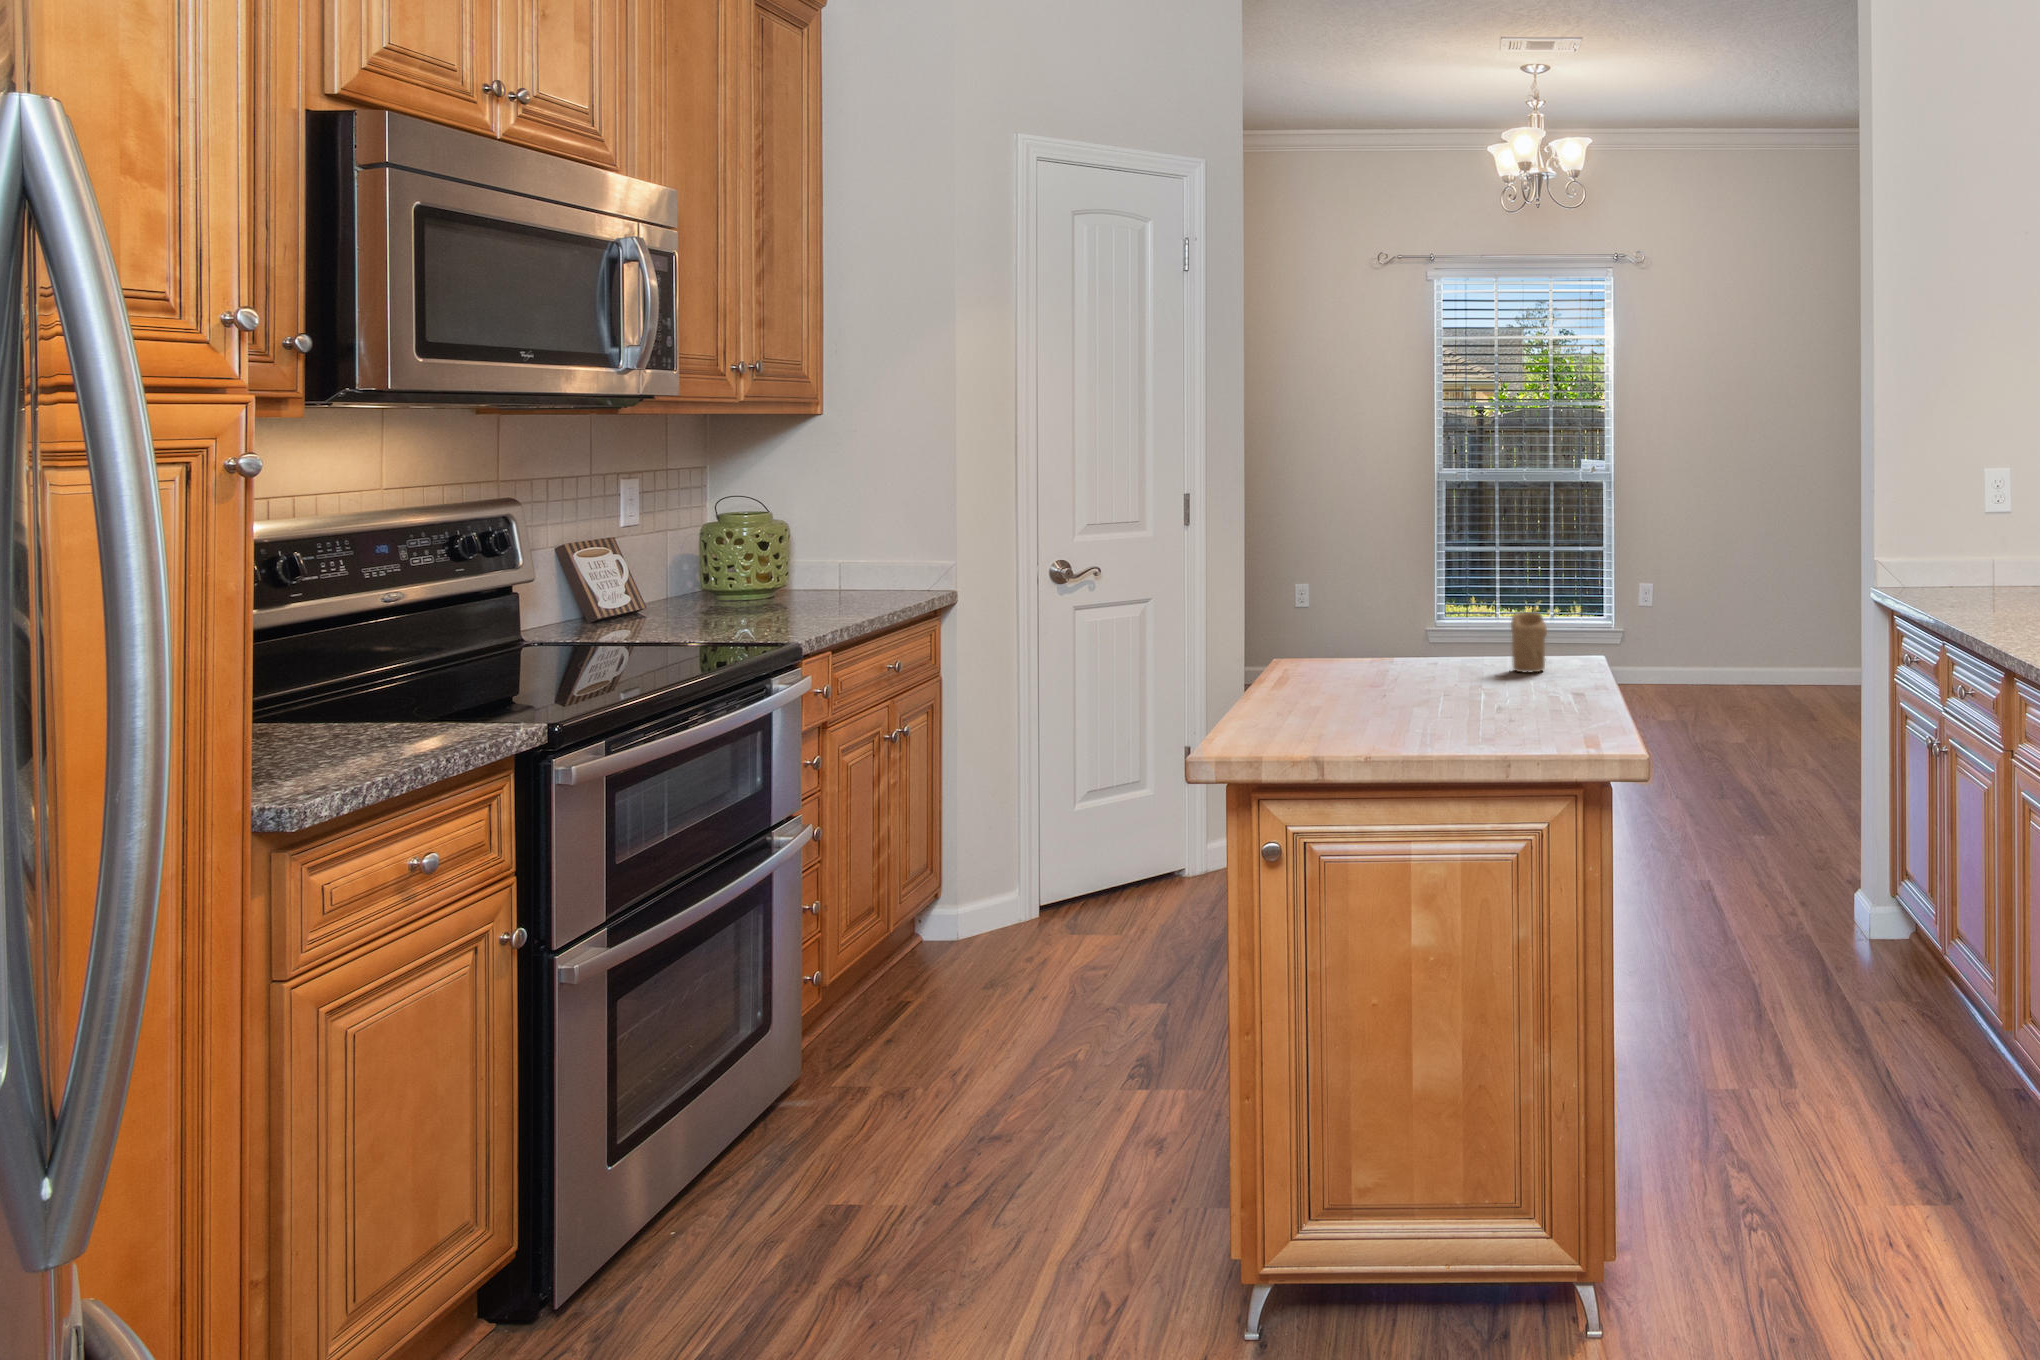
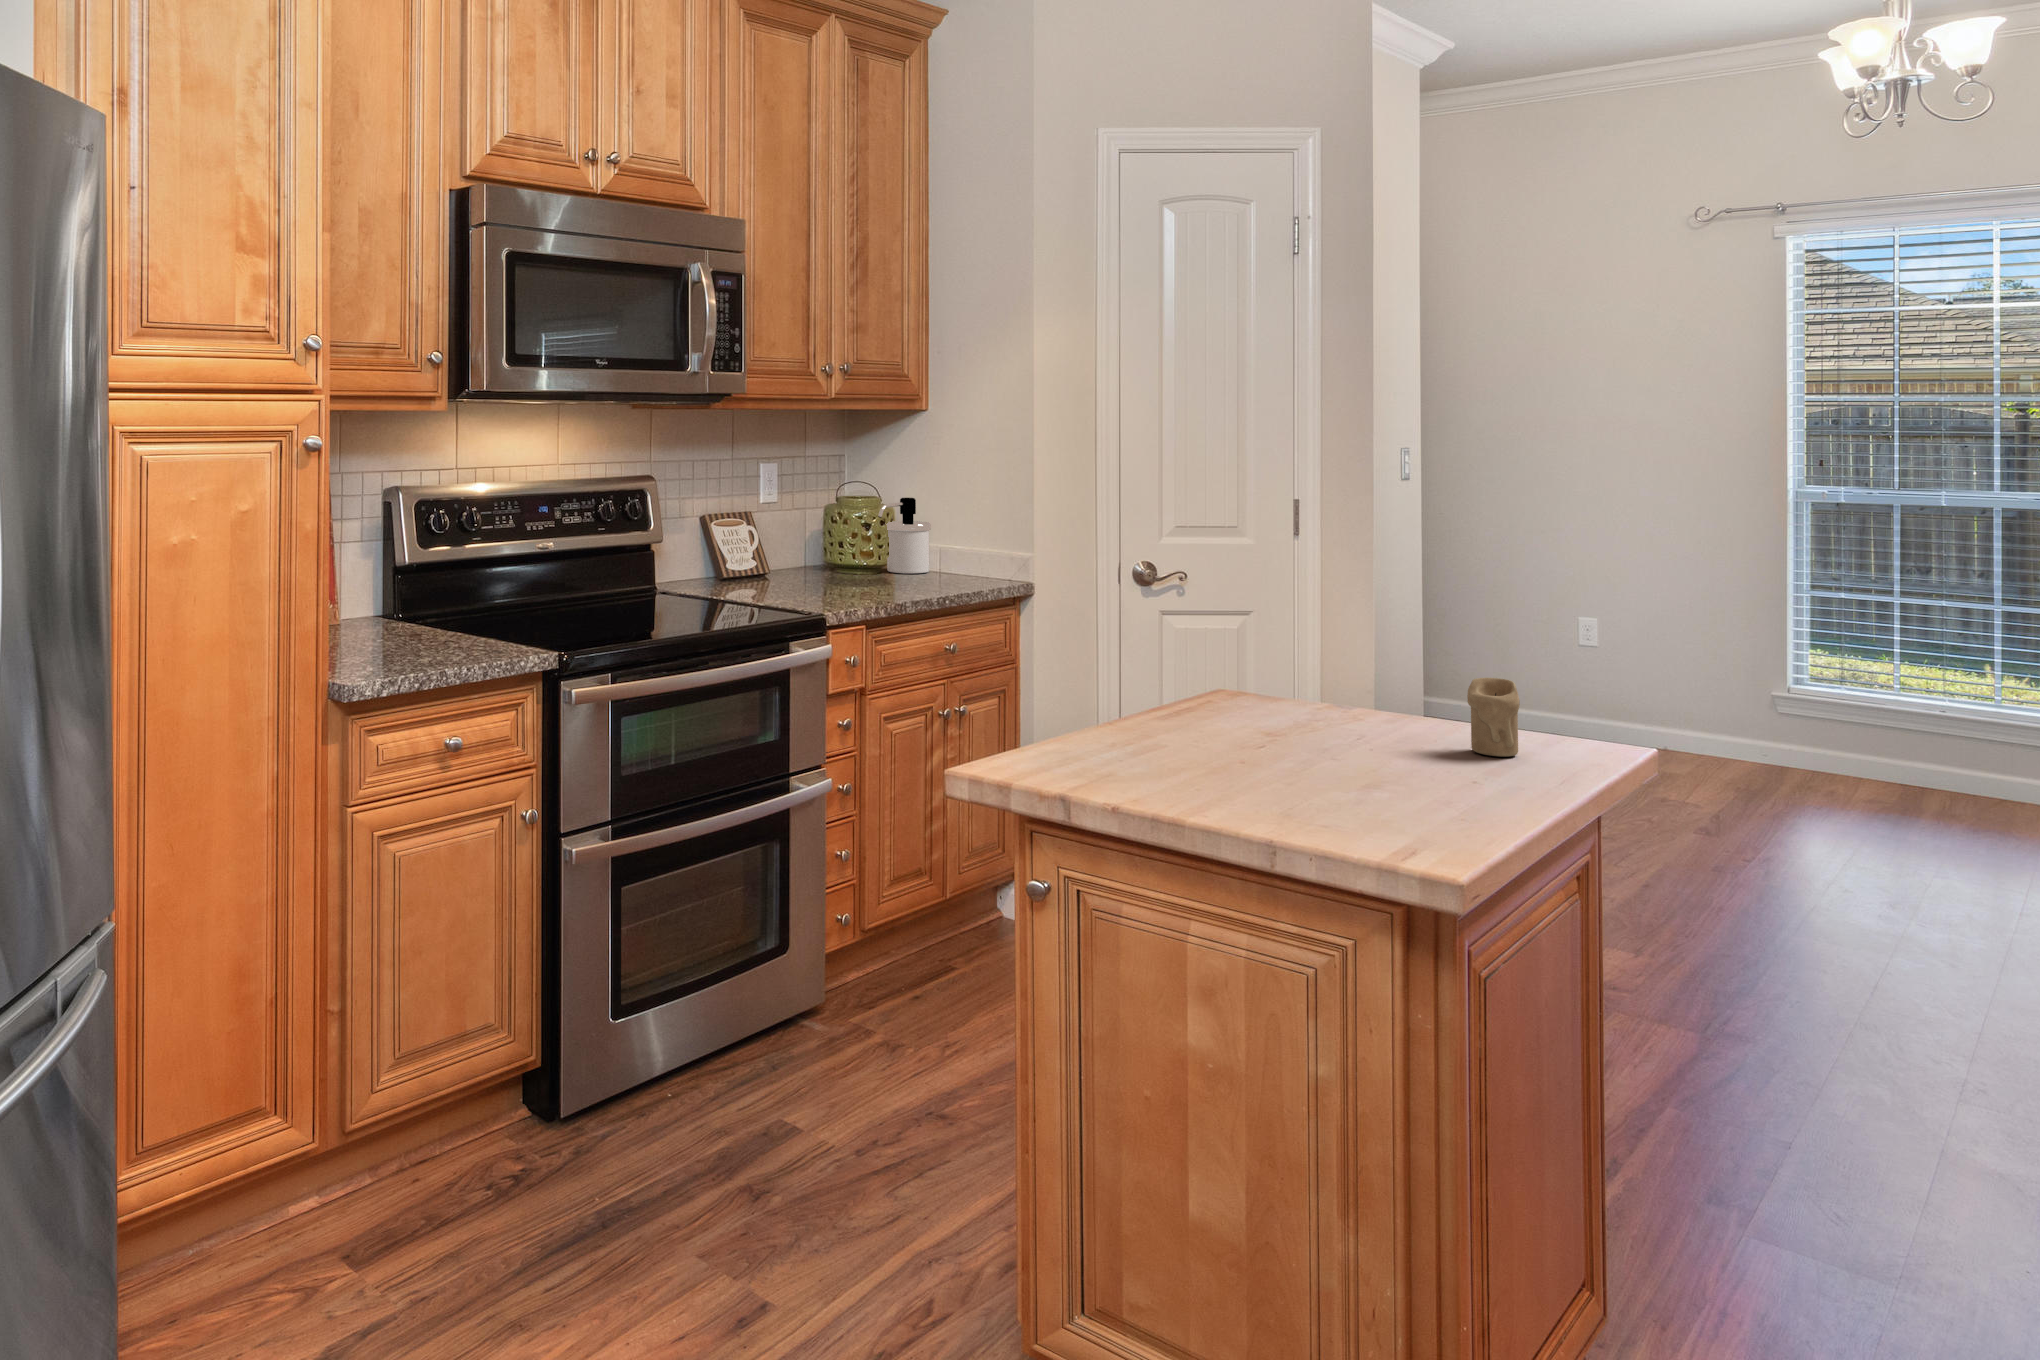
soap dispenser: none [770,512,824,595] -> present [878,498,931,573]

